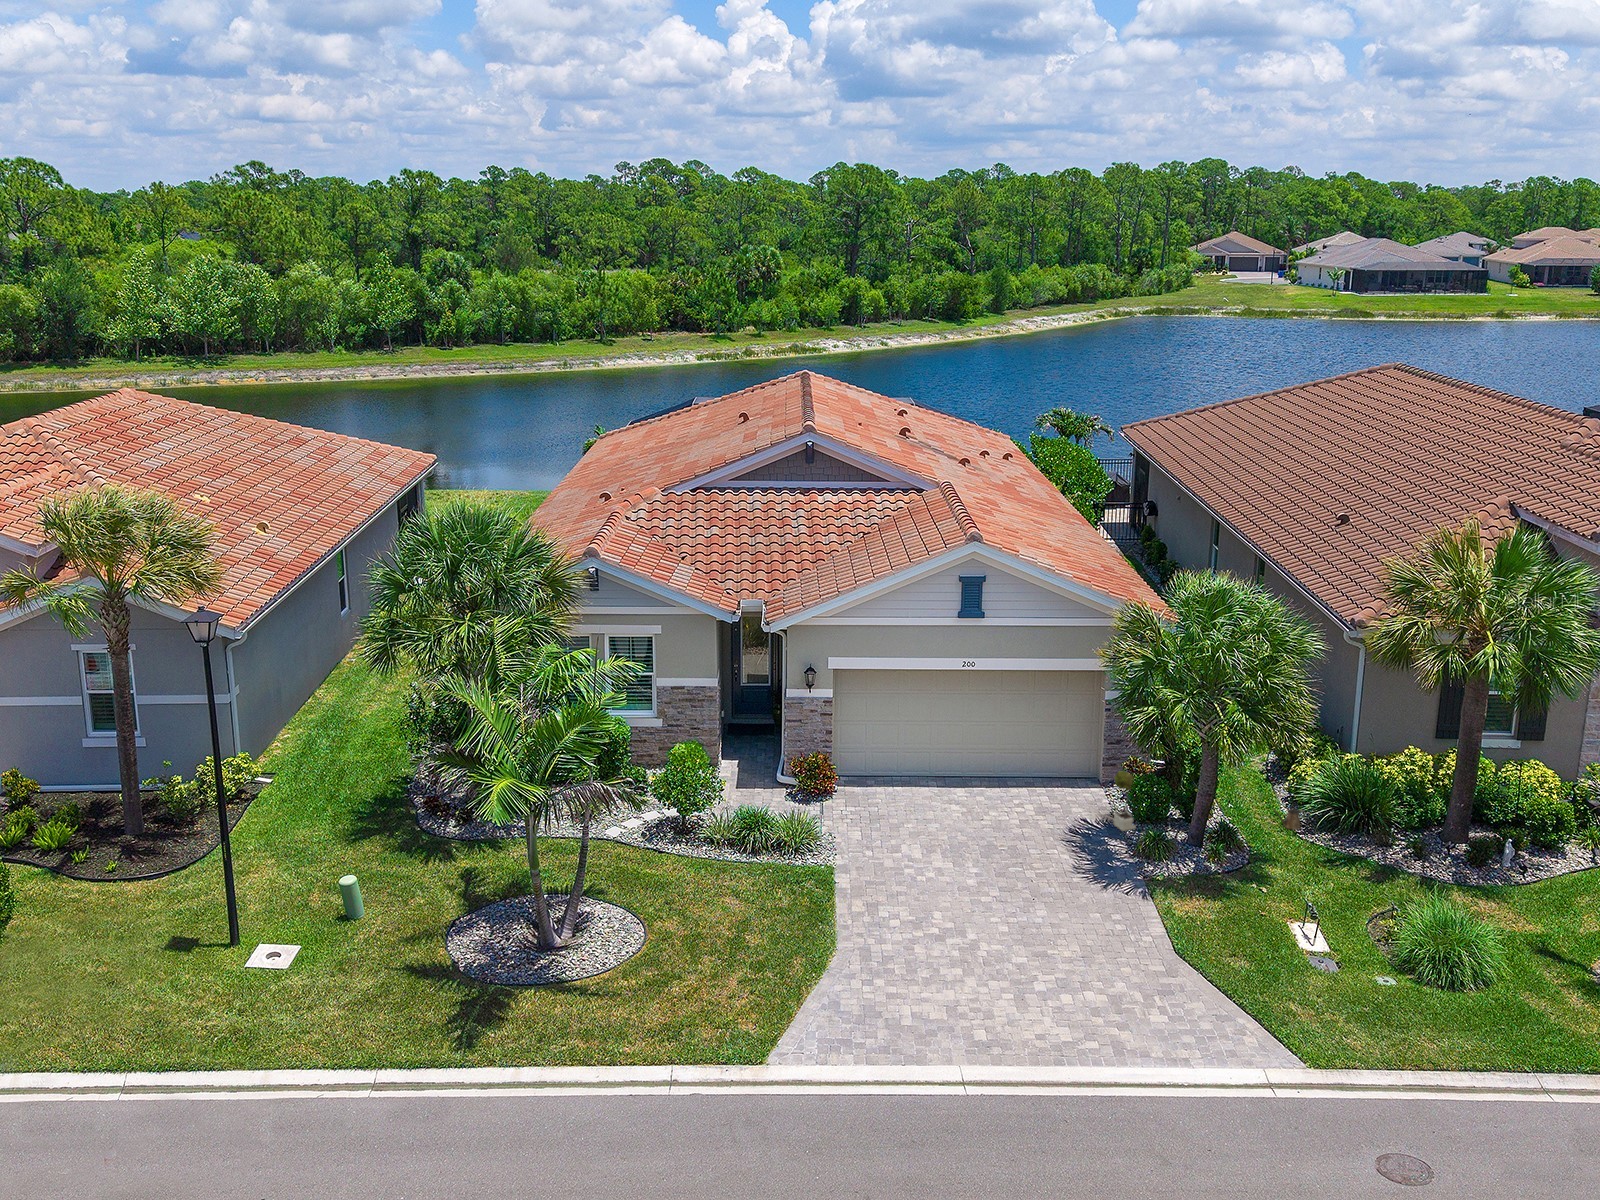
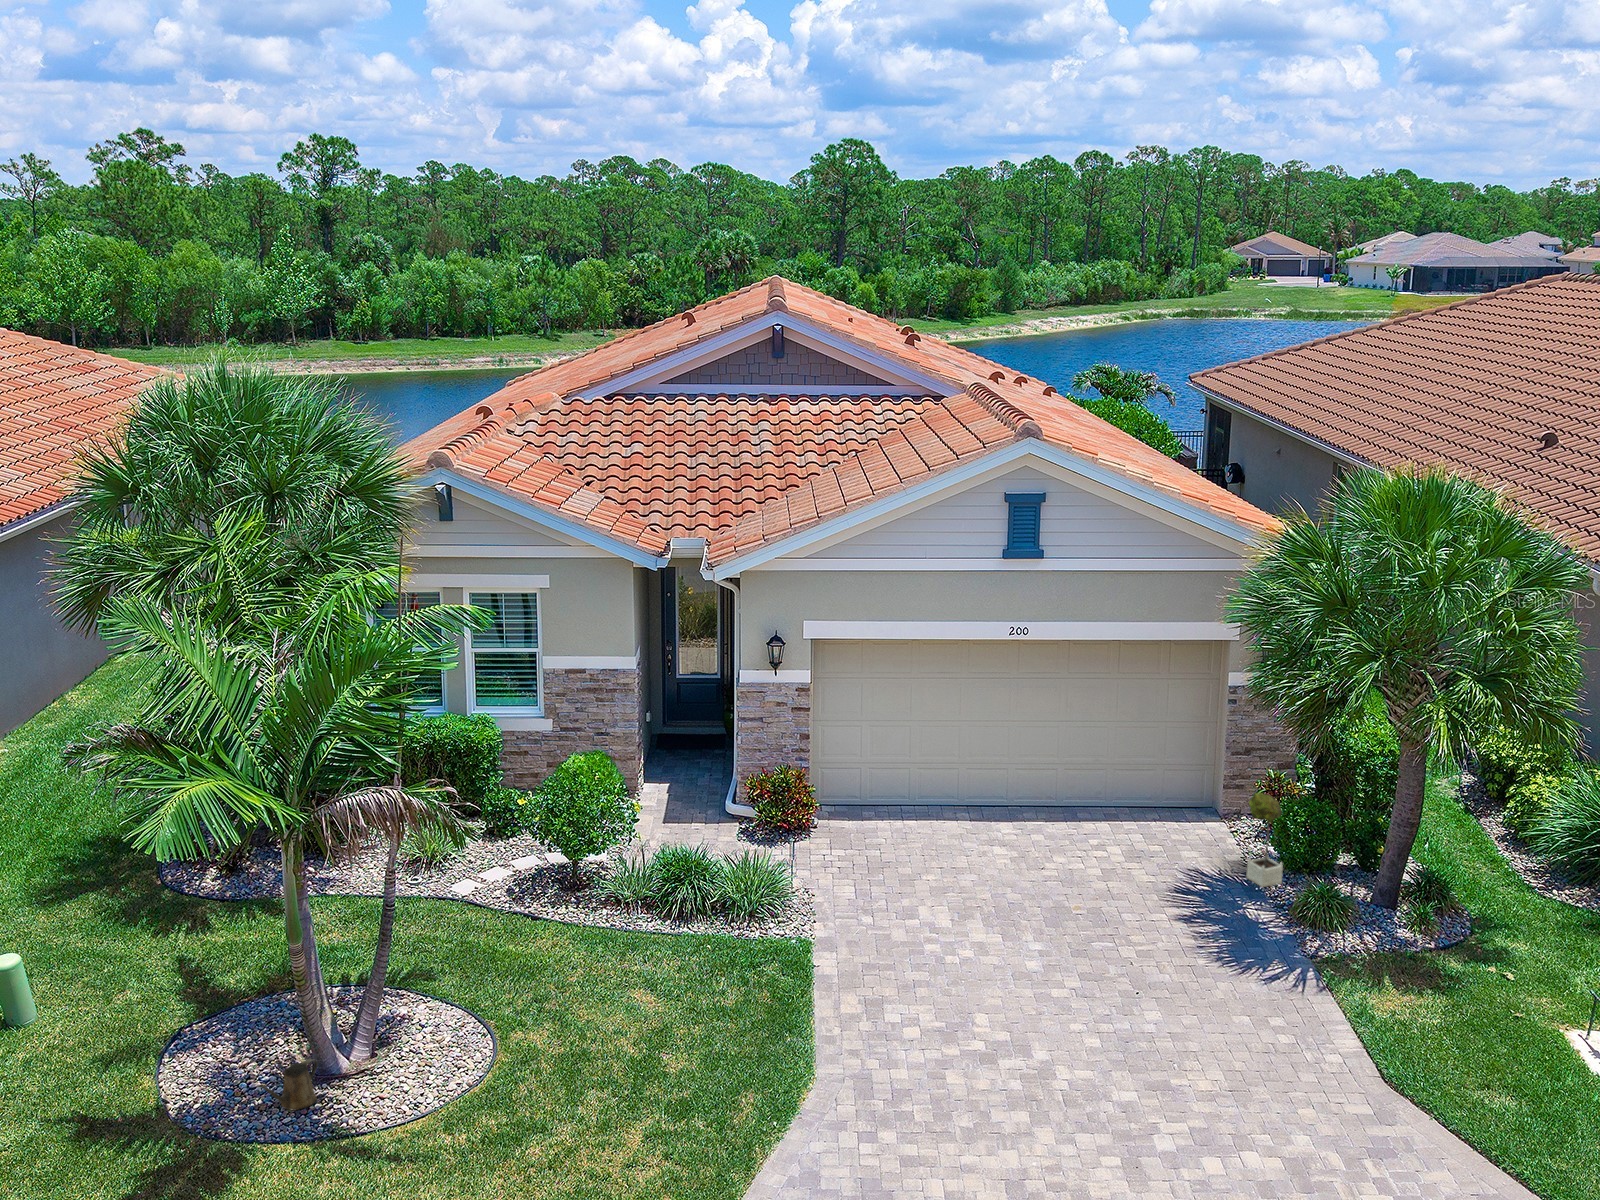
watering can: present [1277,809,1305,830] -> present [257,1059,318,1110]

